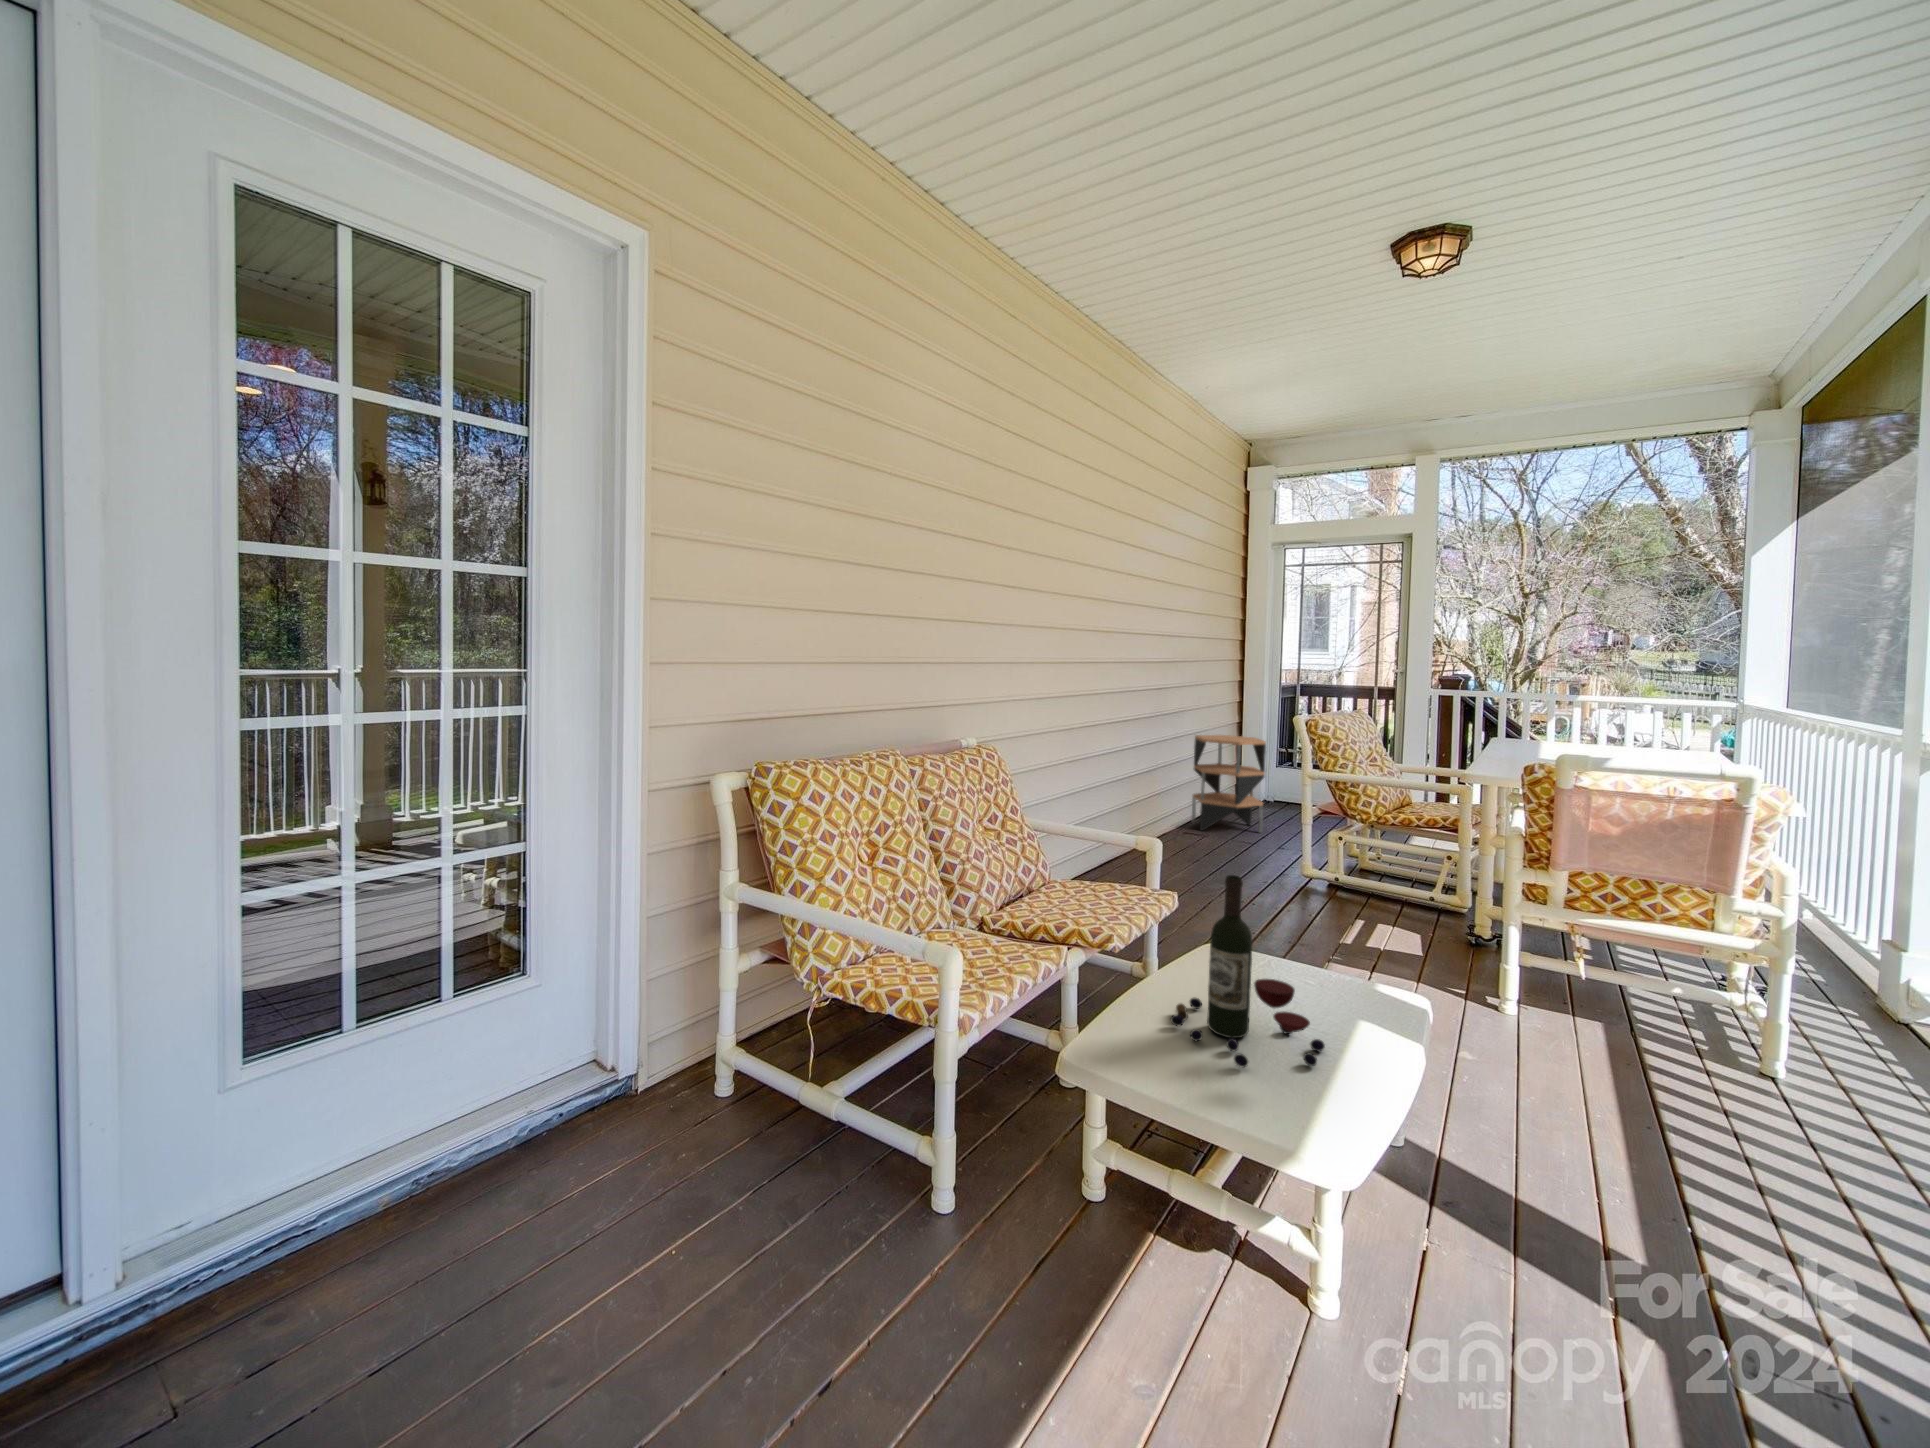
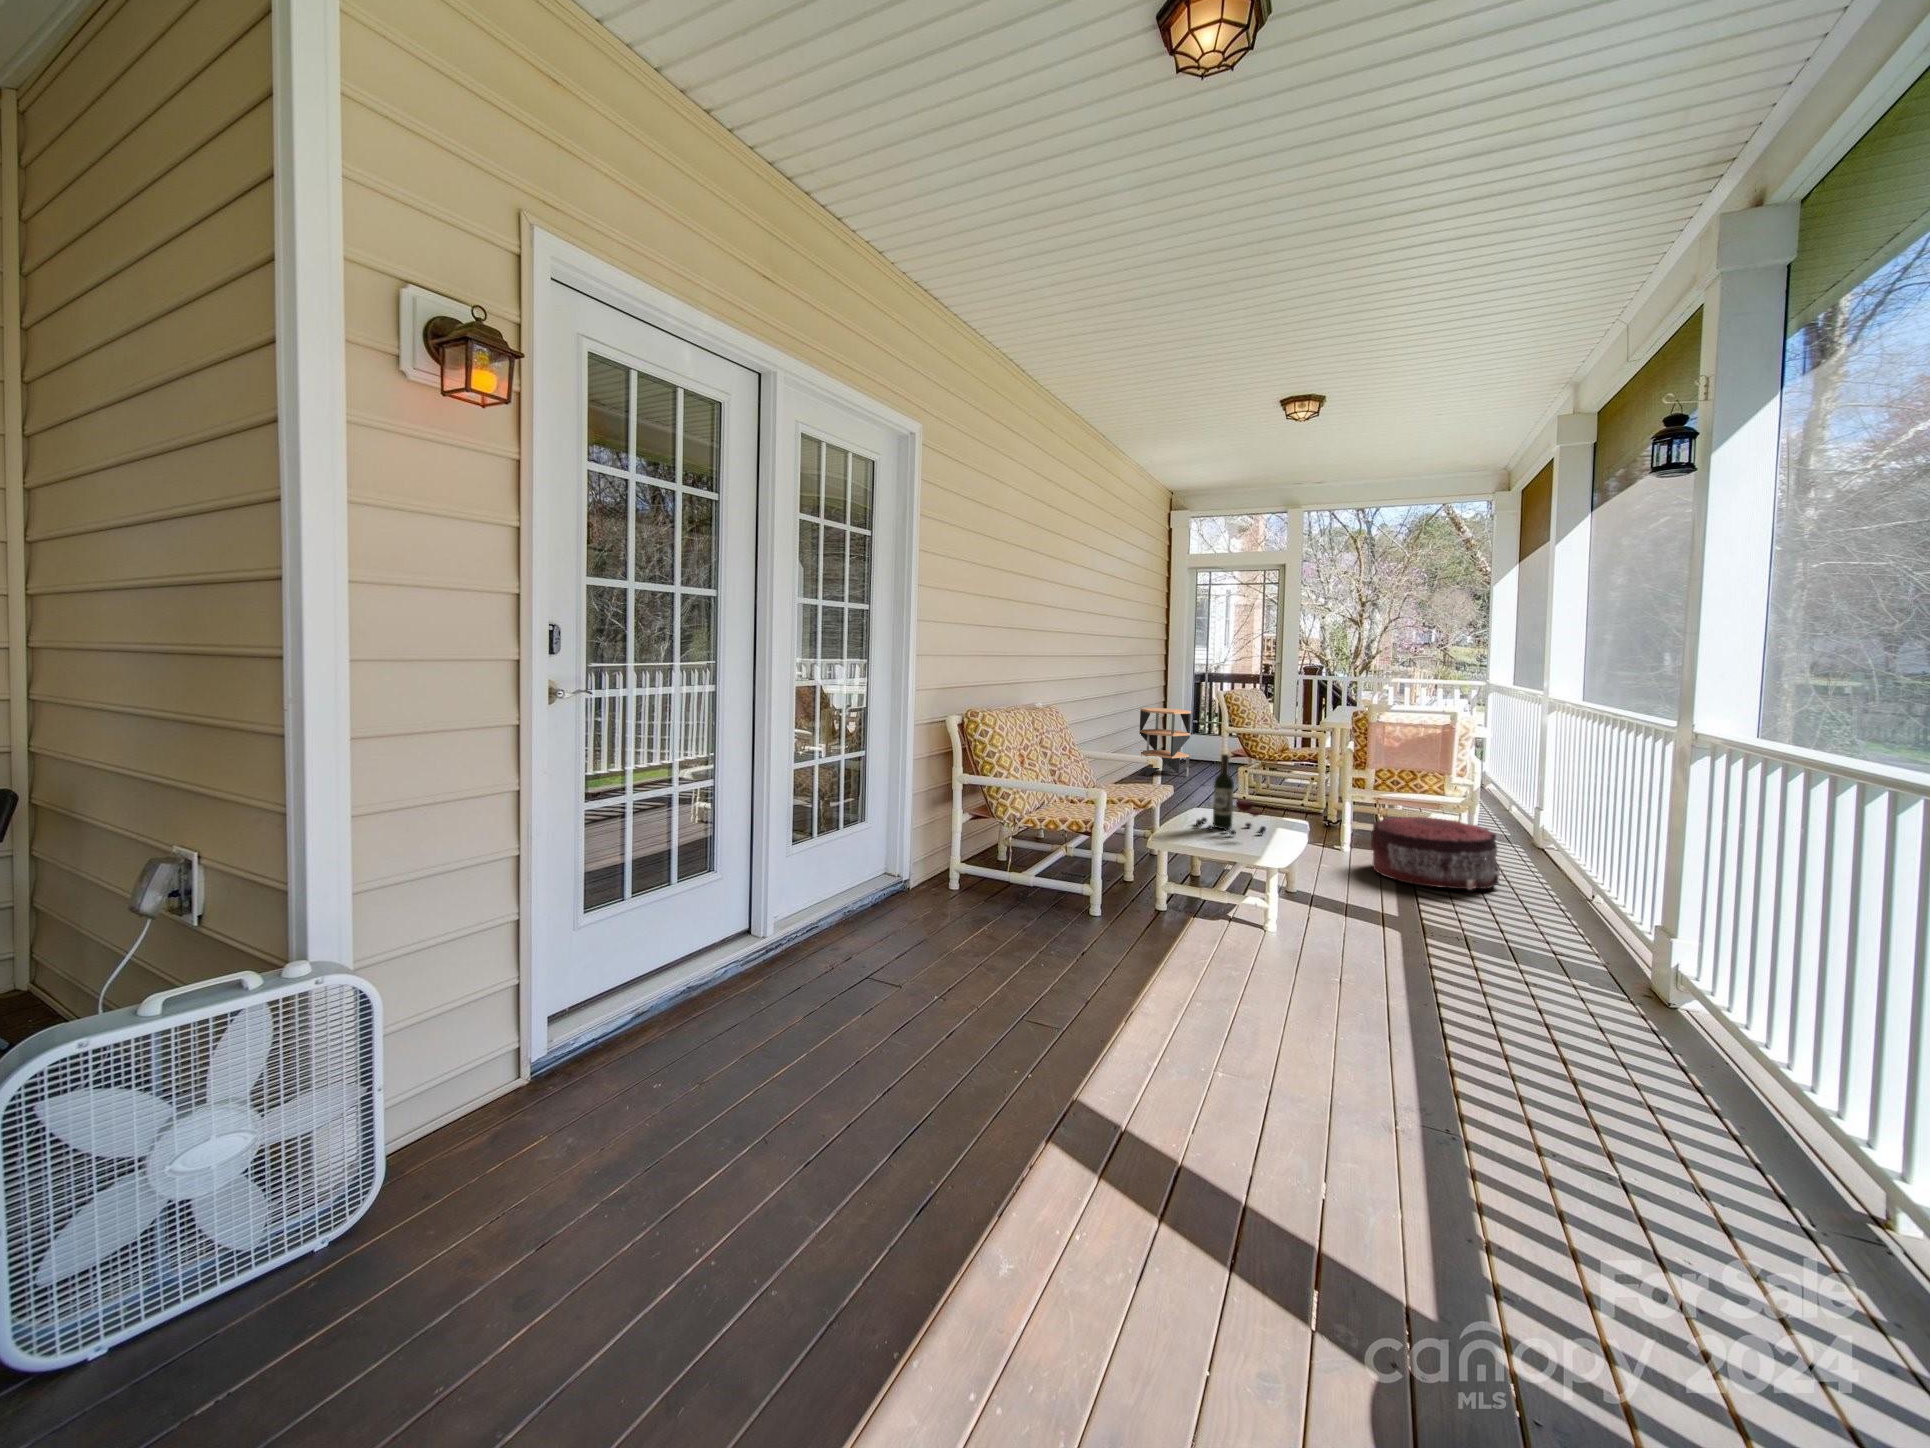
pouf: none [1561,971,1875,1173] -> present [1371,817,1500,890]

